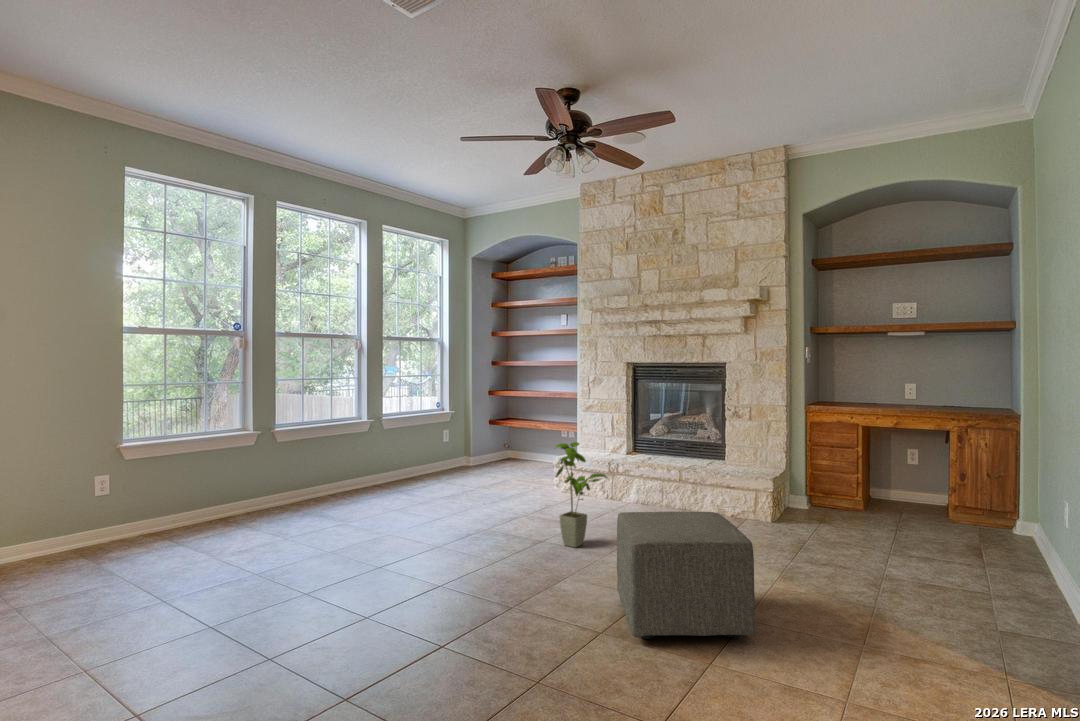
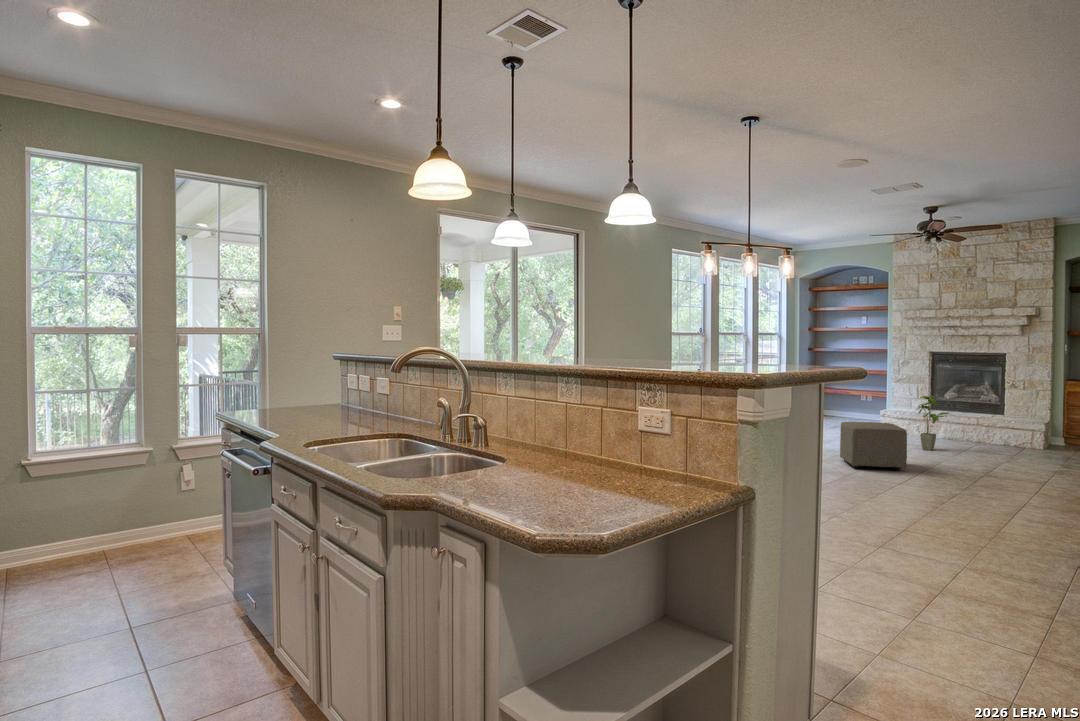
ottoman: present [617,512,755,639] -> present [840,422,907,470]

